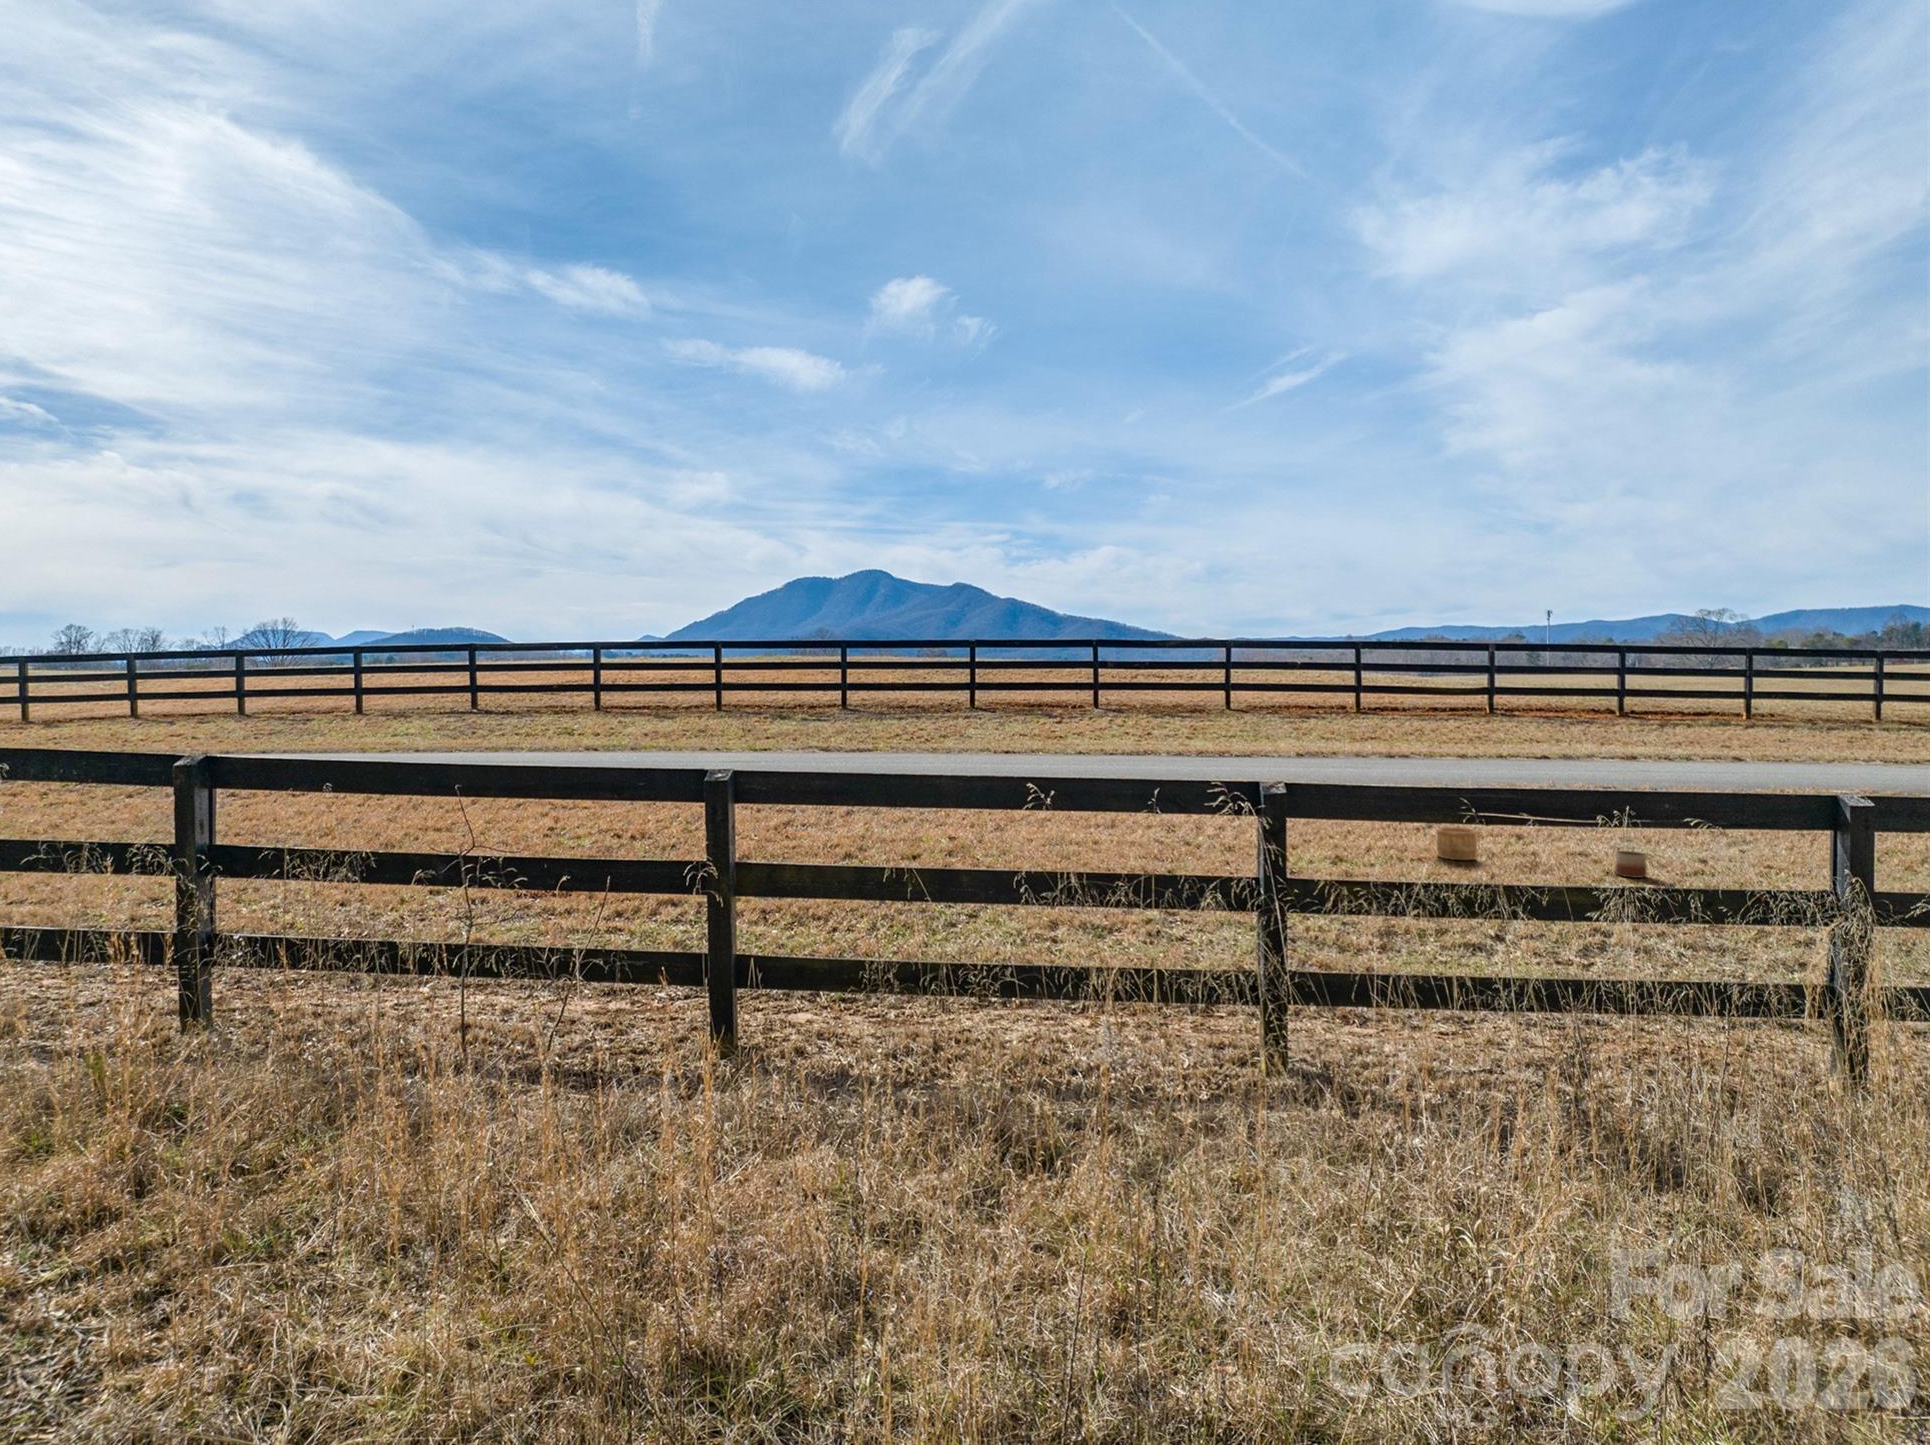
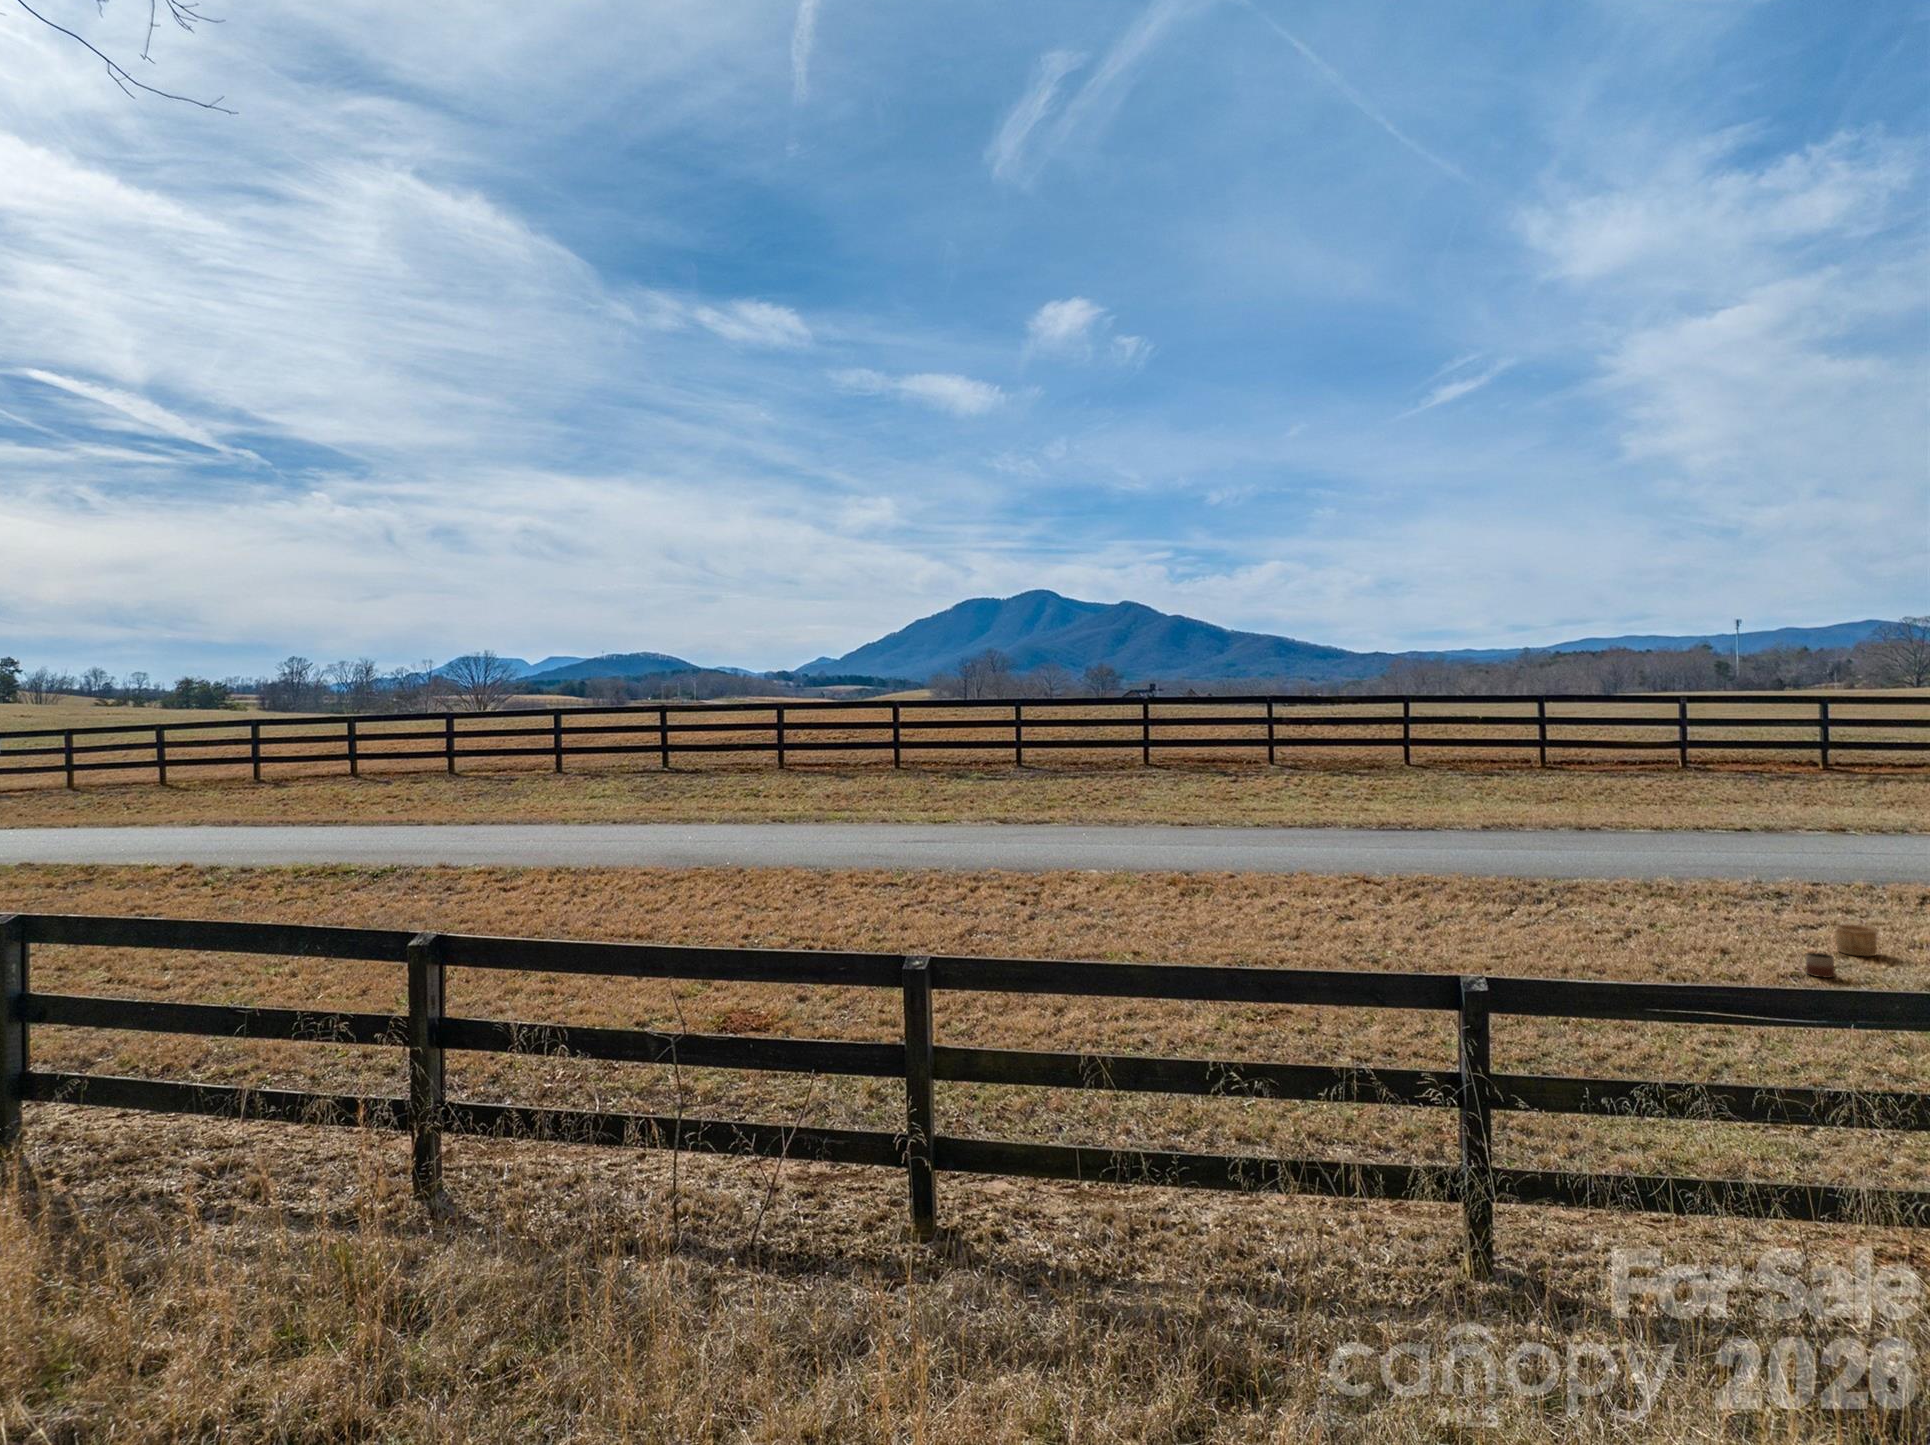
wooden bucket: present [1436,827,1477,860] -> present [1836,924,1877,956]

